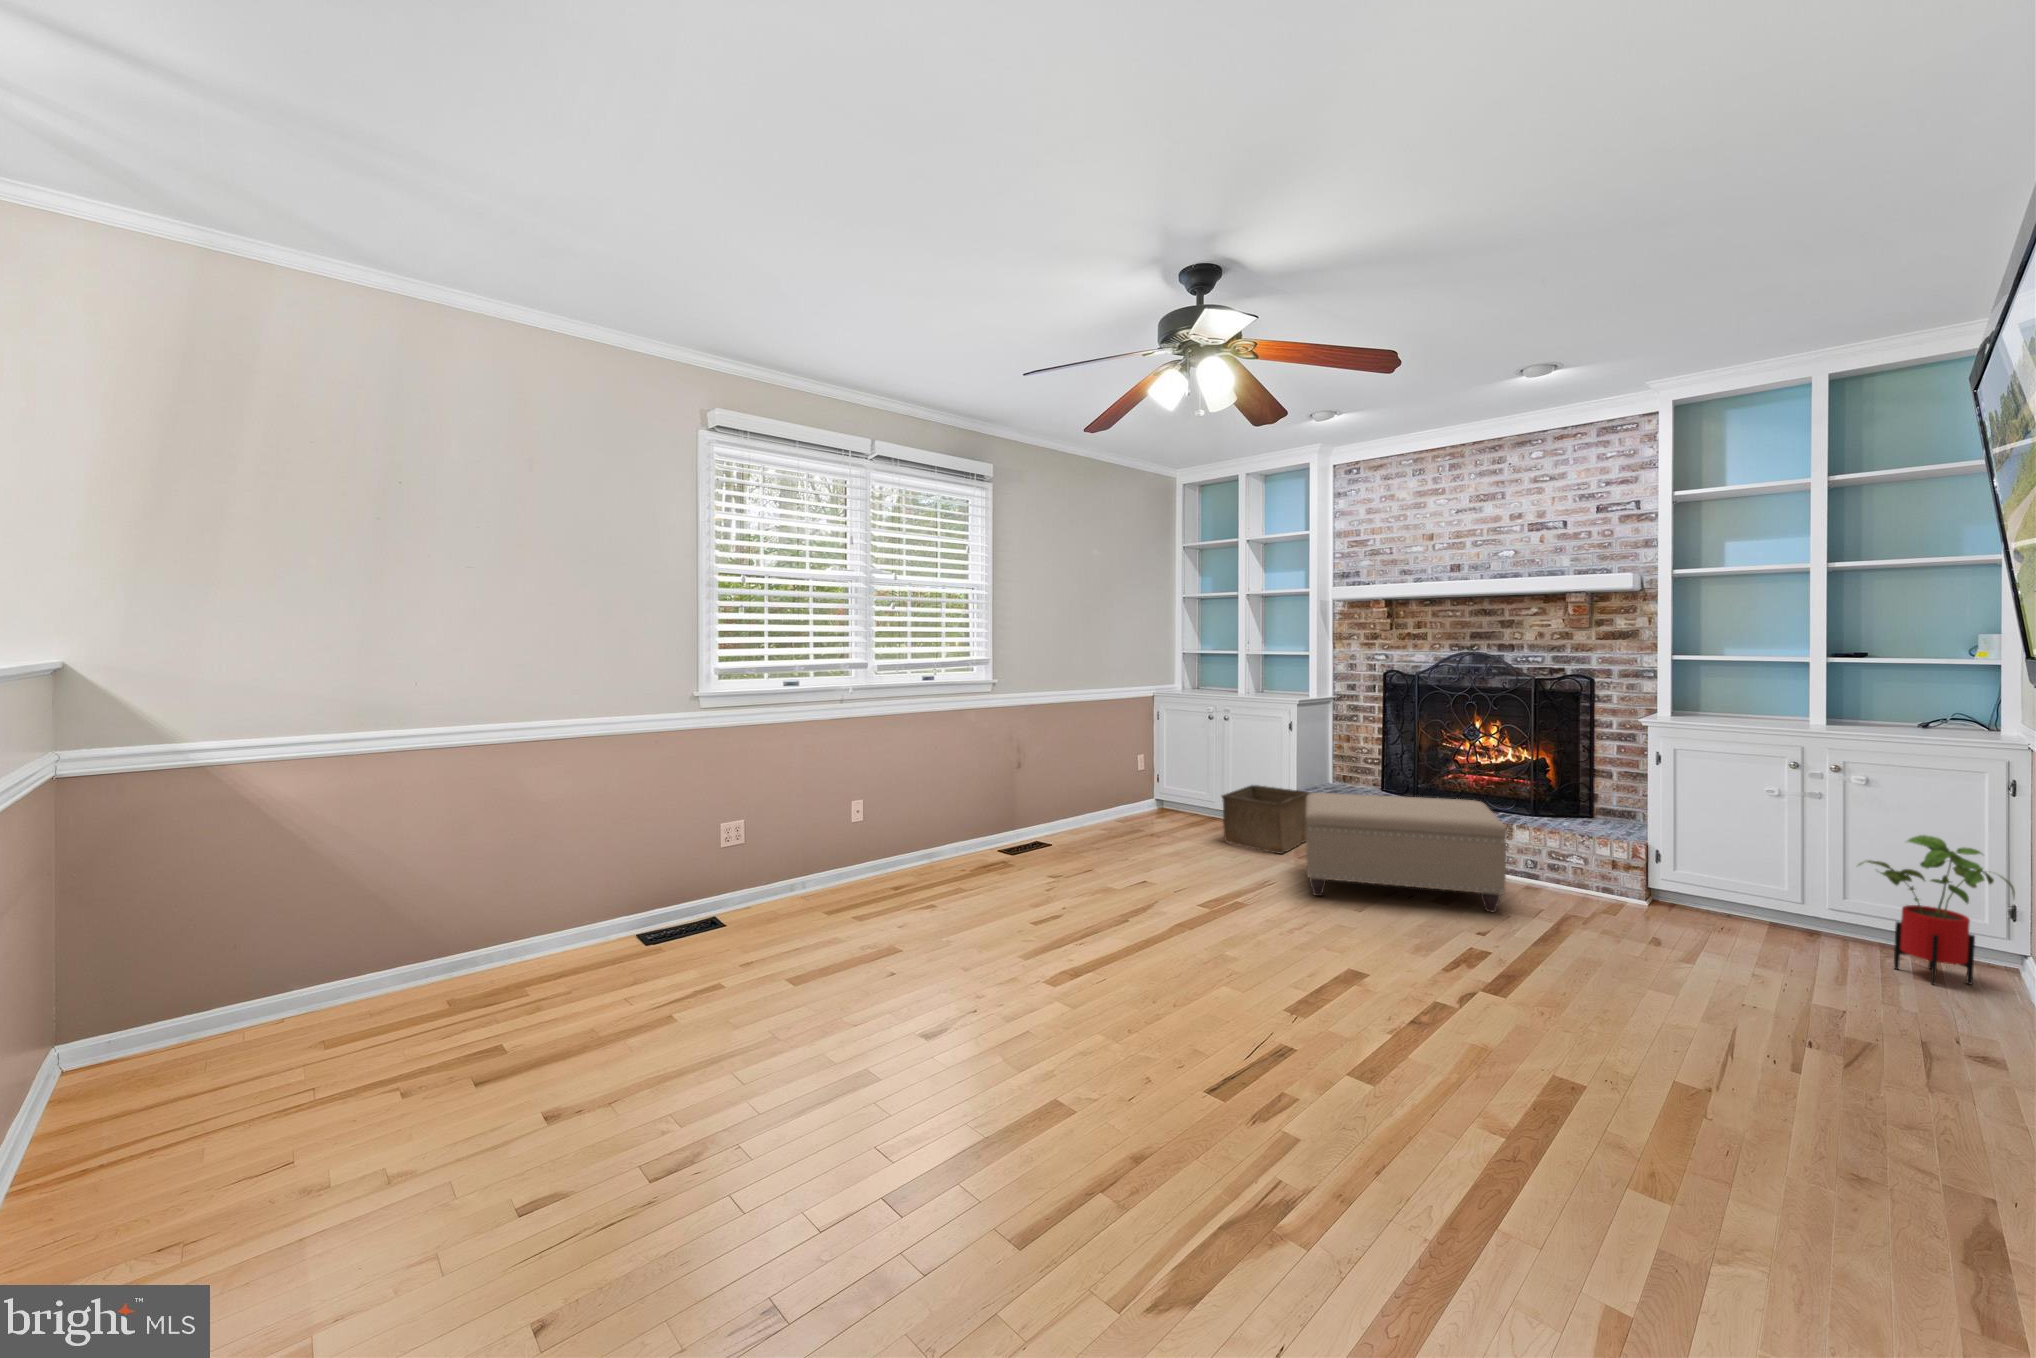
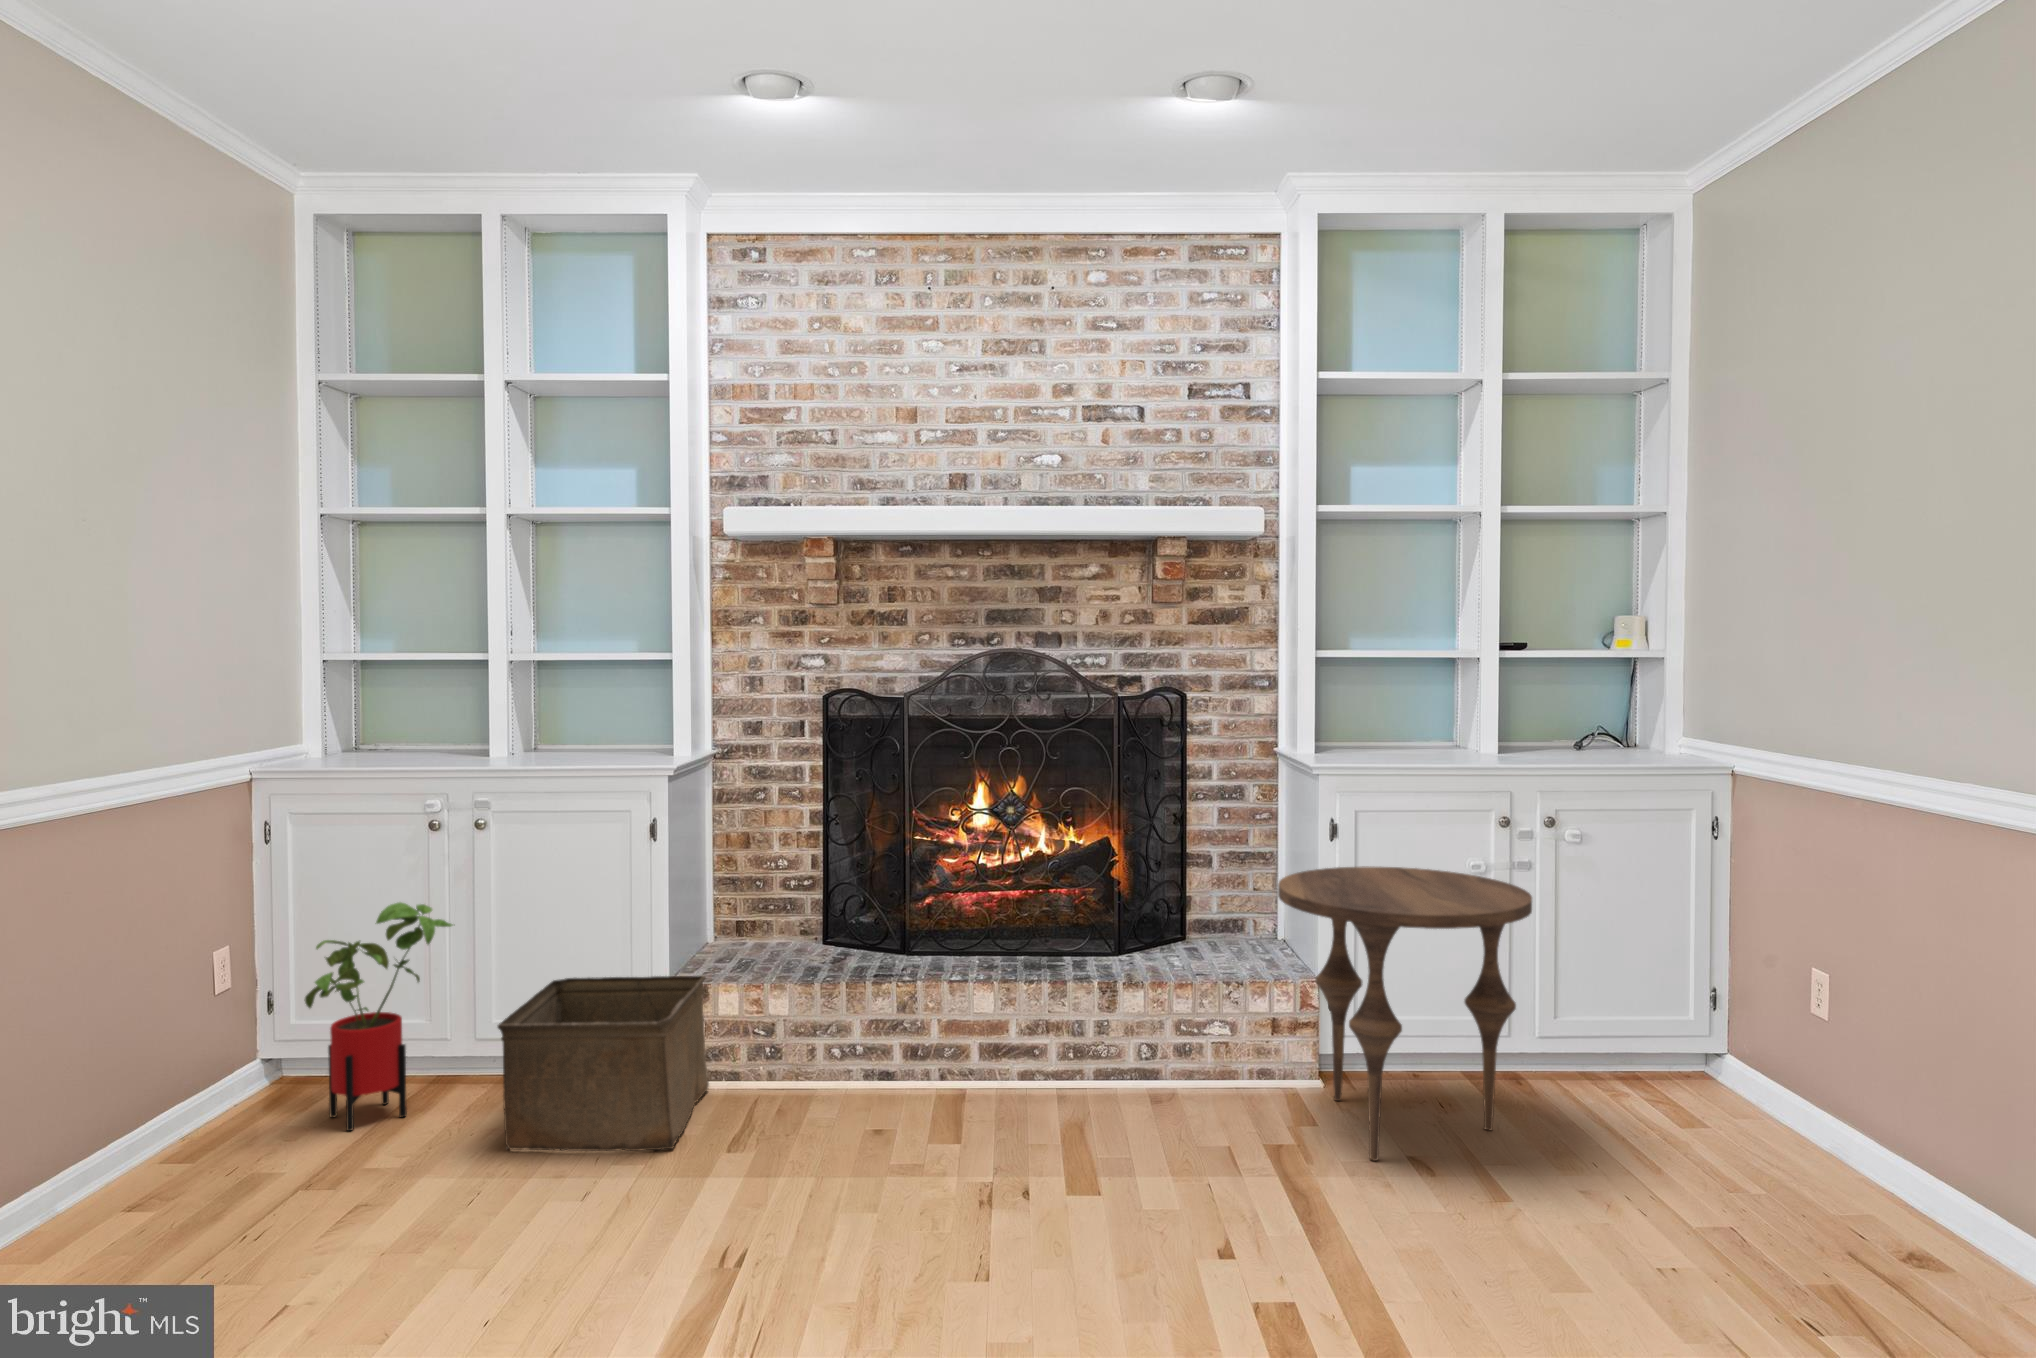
side table: none [1586,780,1764,941] -> present [1278,866,1532,1161]
ottoman: present [1306,793,1507,912] -> none [754,946,1200,1260]
house plant: present [1858,835,2015,985] -> present [304,902,452,1131]

